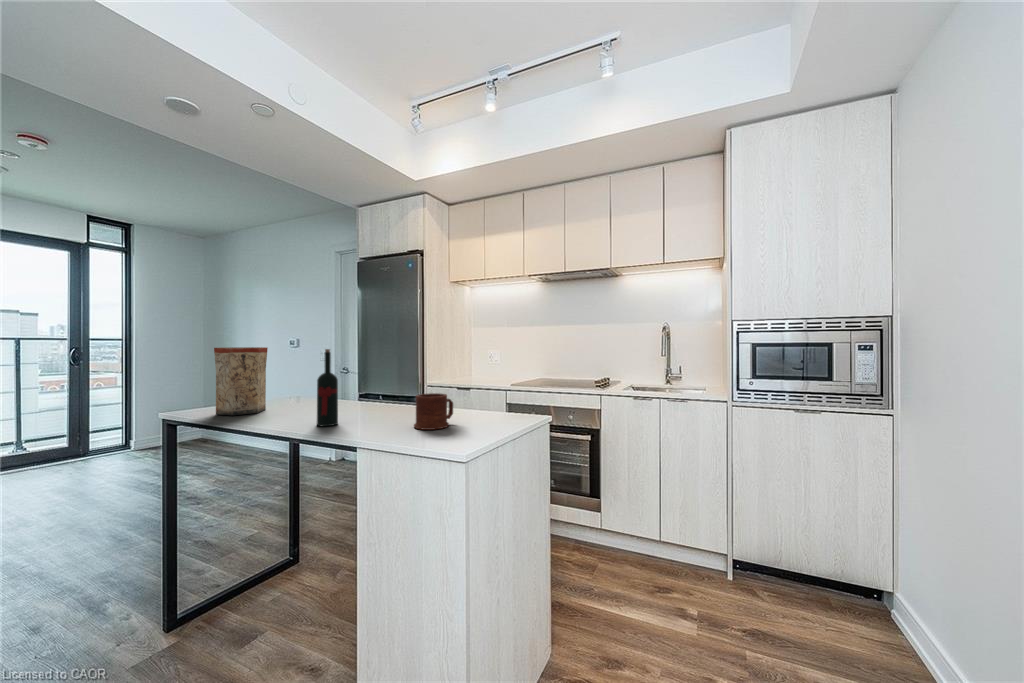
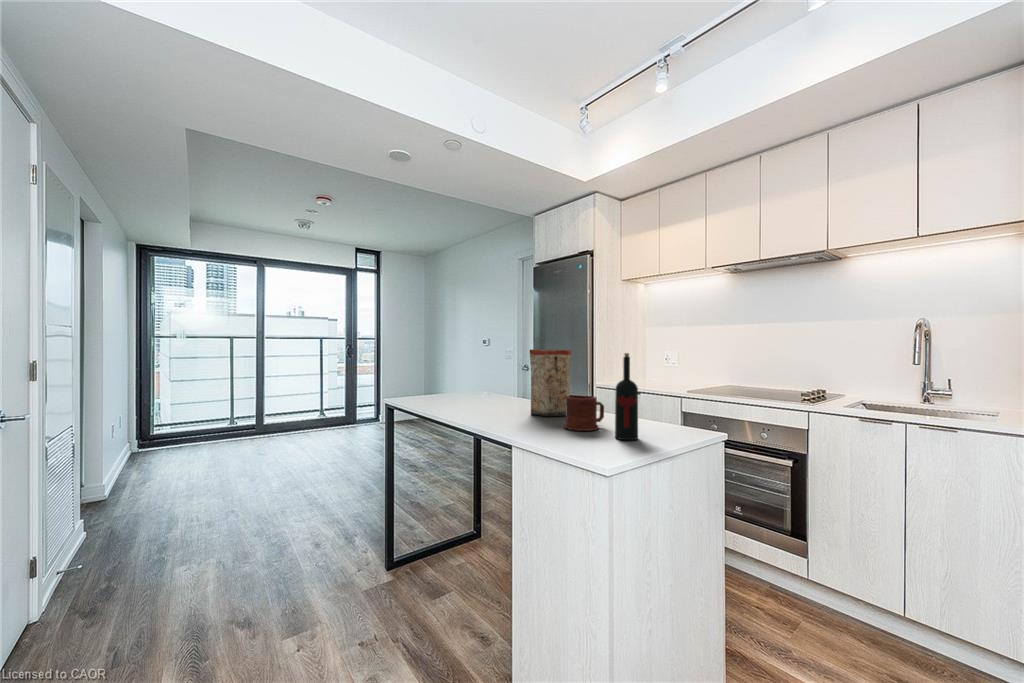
vase: present [214,347,268,416] -> present [530,349,571,417]
wine bottle: present [317,349,338,426] -> present [615,353,638,440]

